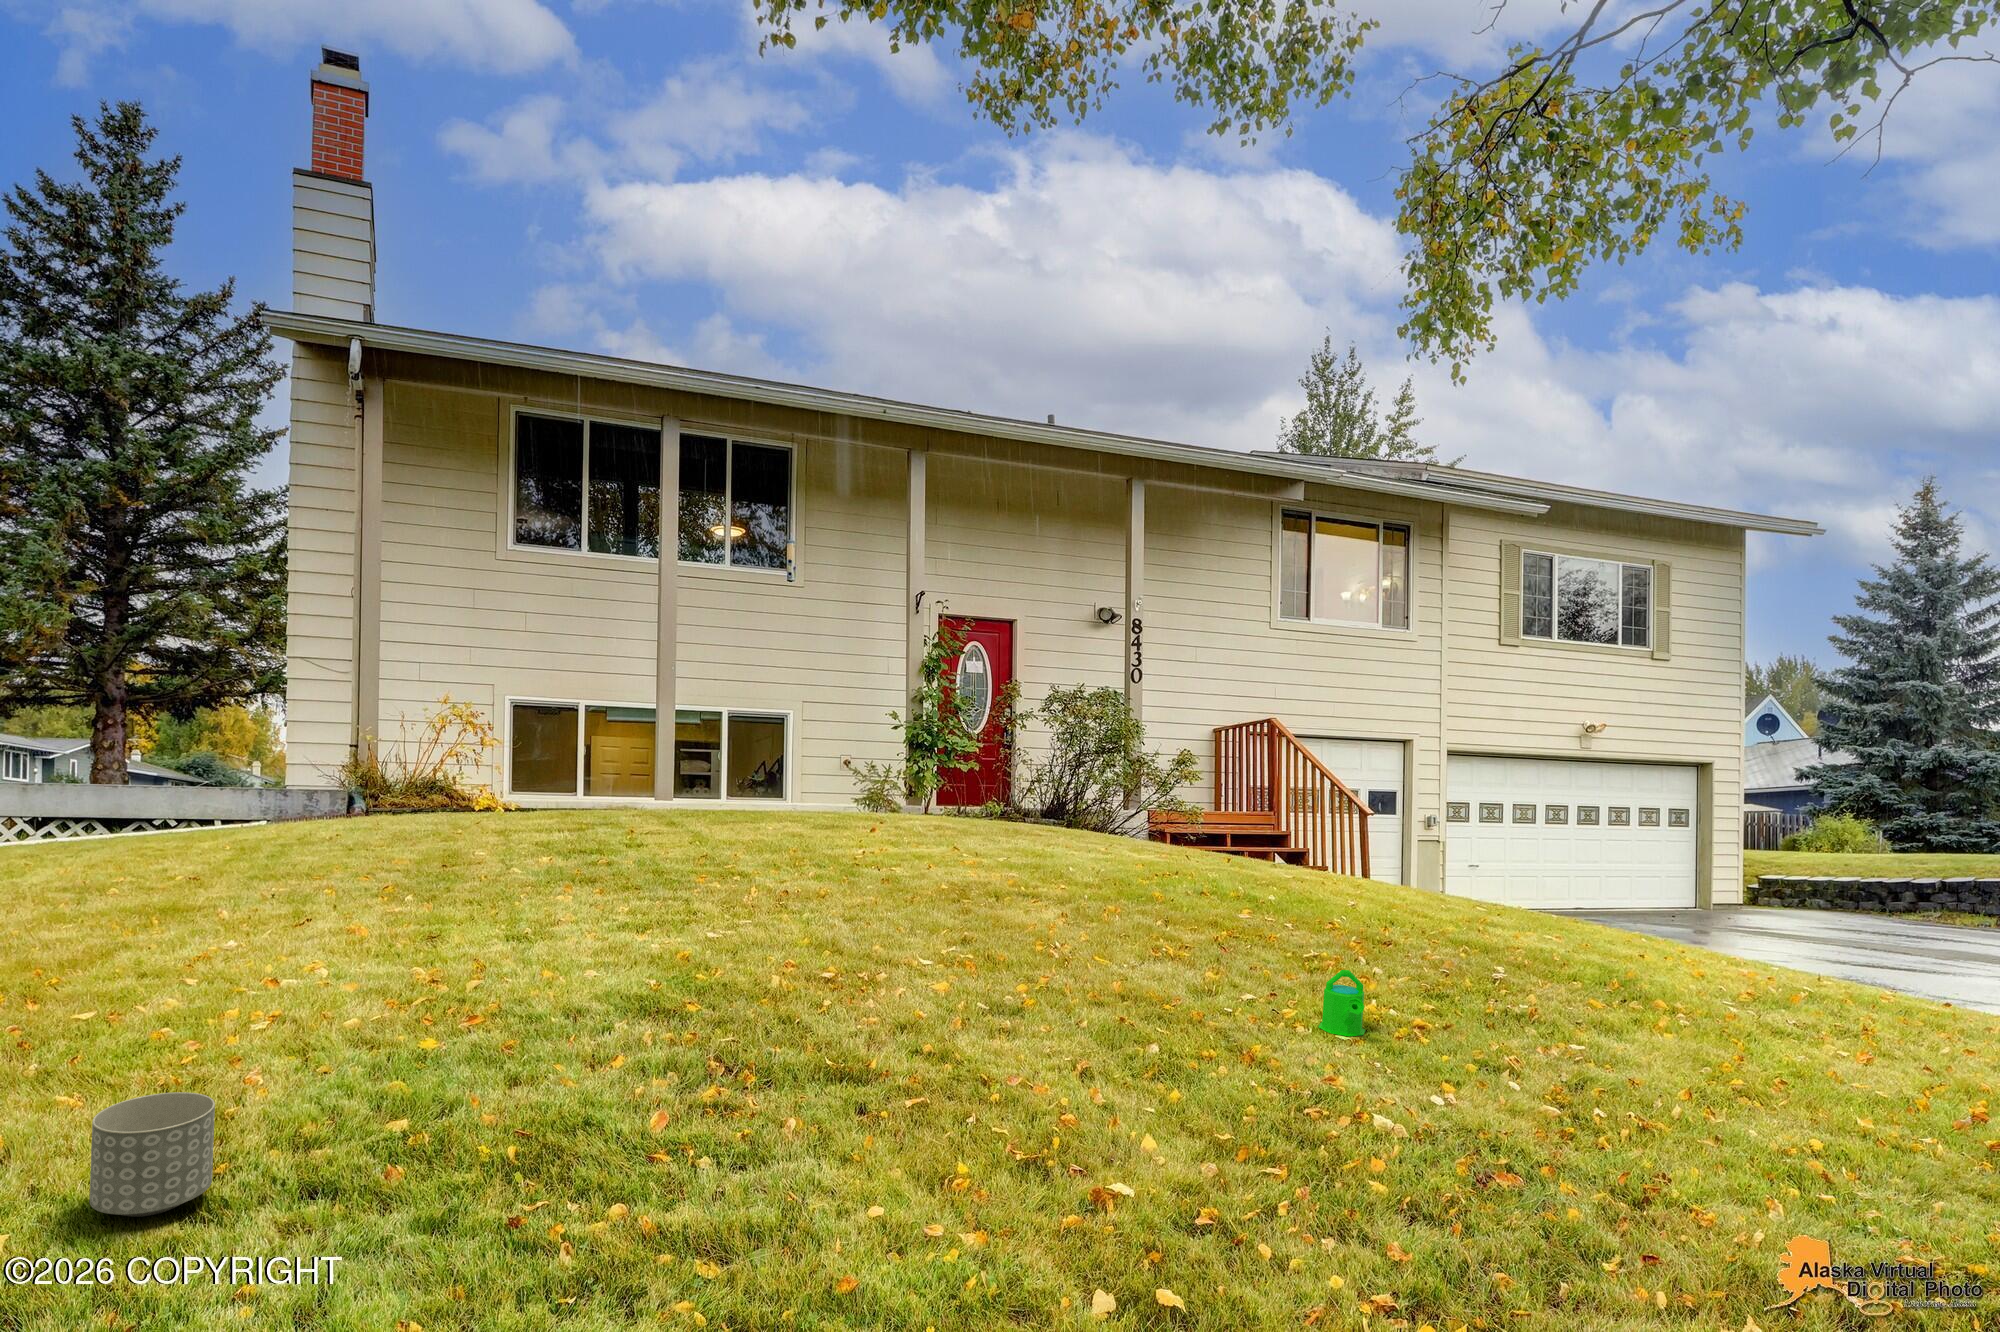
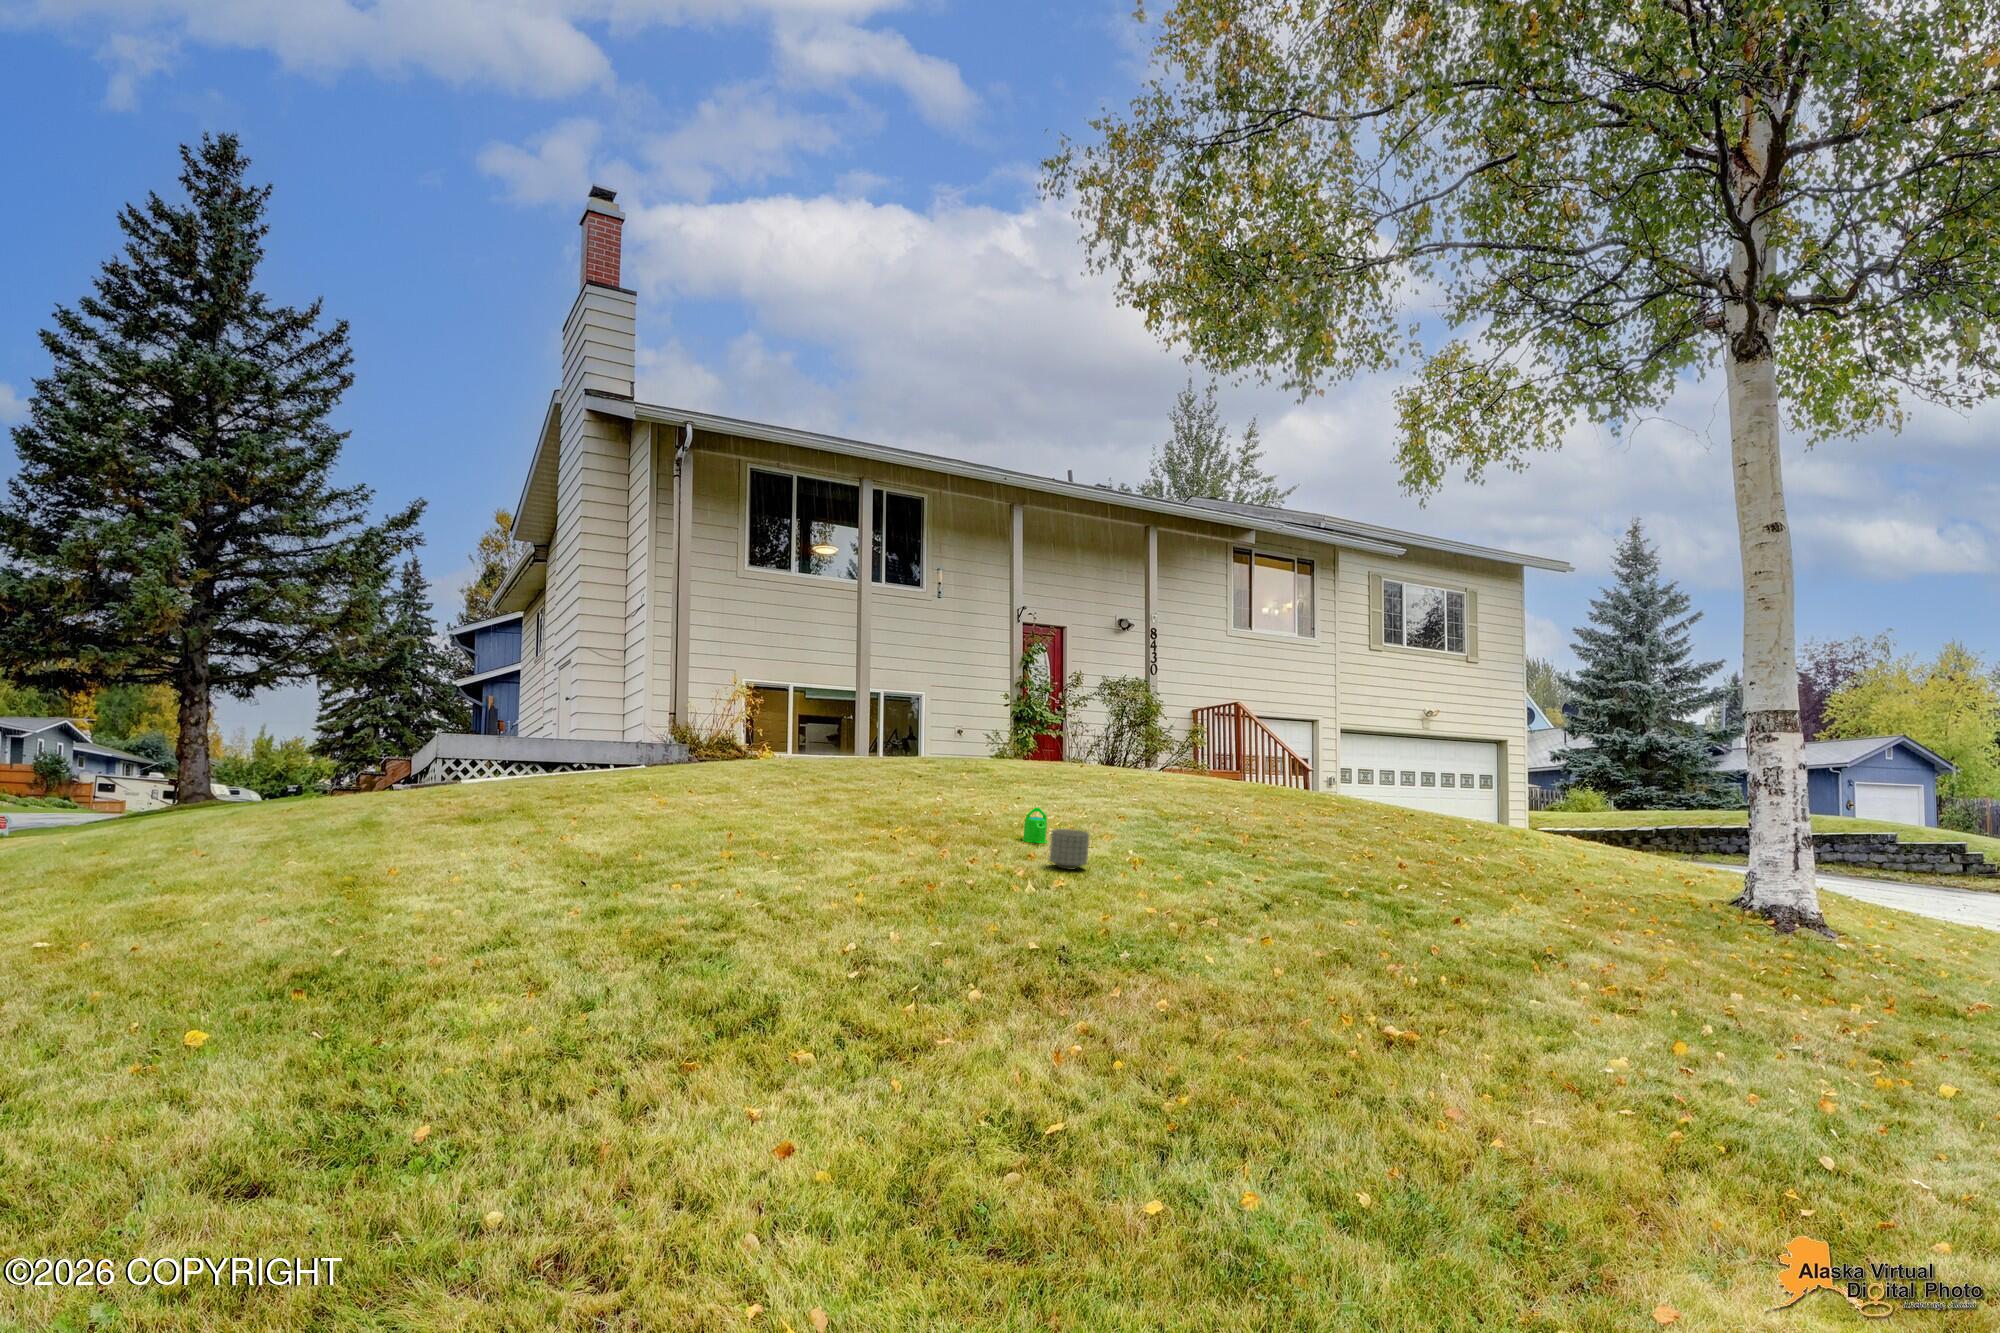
watering can: present [1318,970,1365,1036] -> present [1023,807,1047,843]

